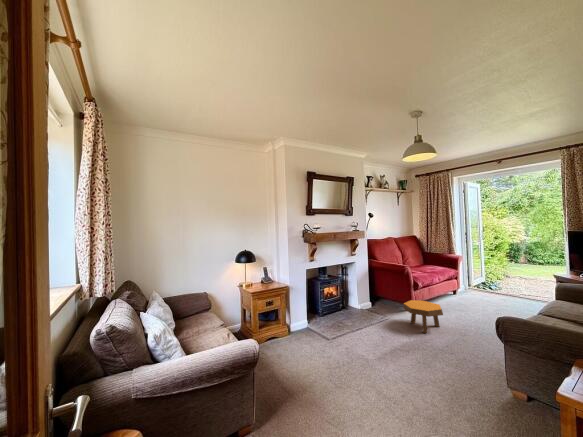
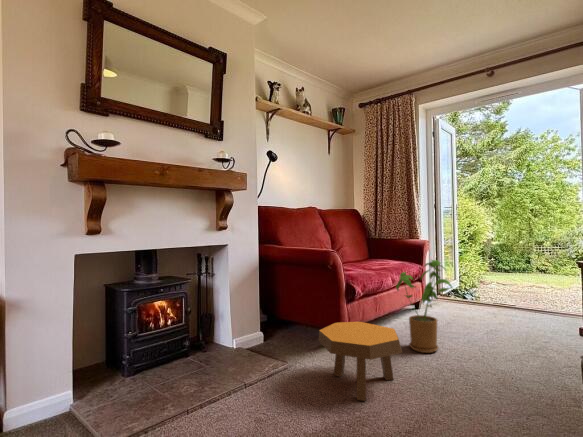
house plant: none [441,272,471,317] -> present [396,260,452,353]

